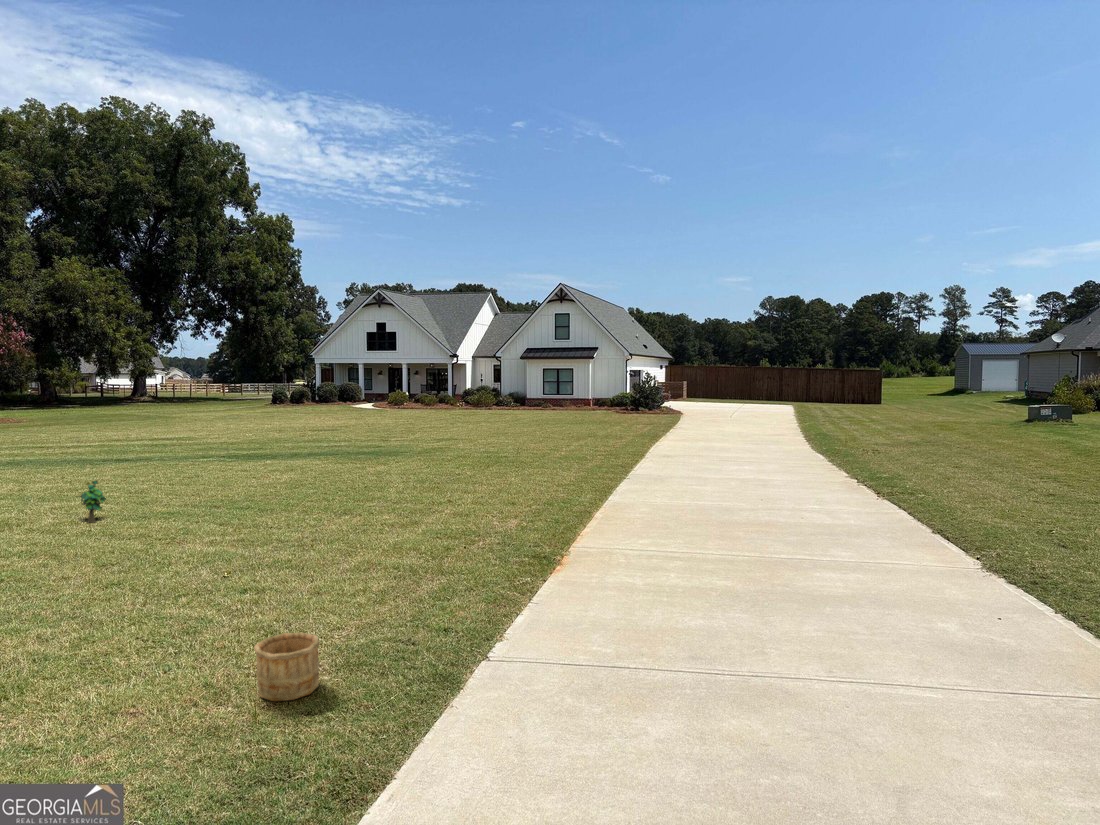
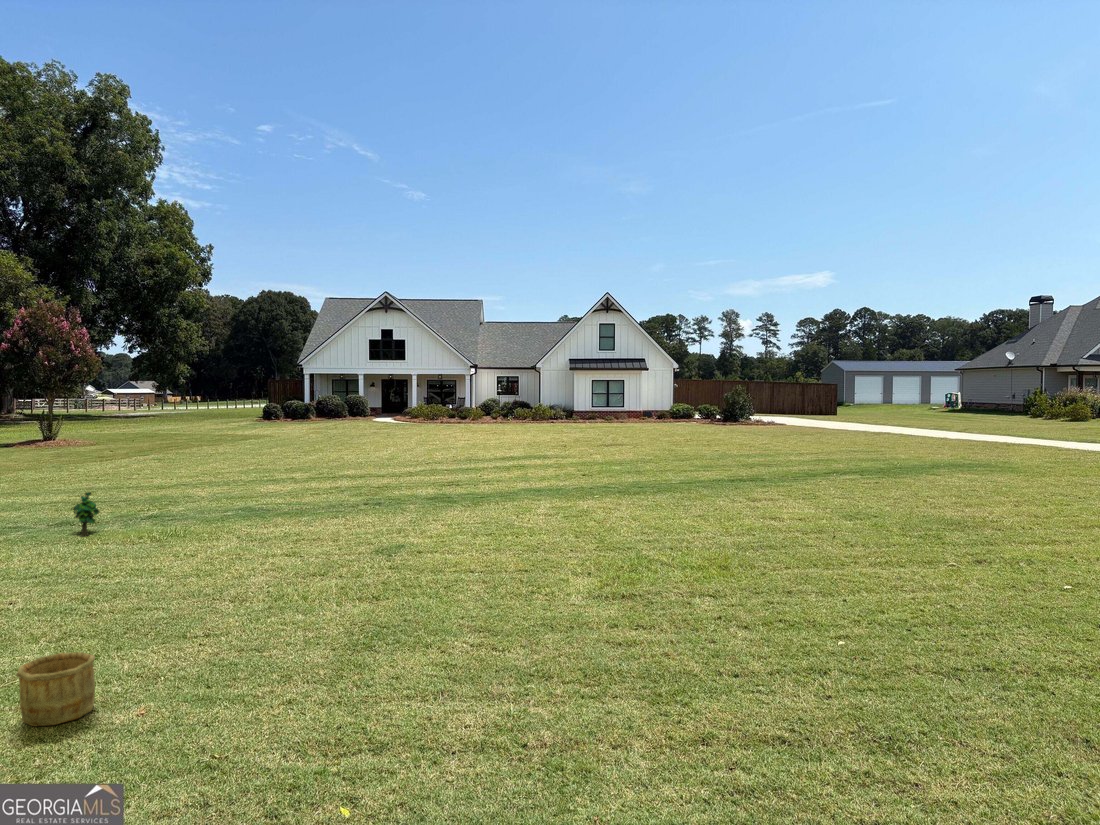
wooden bucket: present [254,632,320,701] -> present [16,652,95,726]

